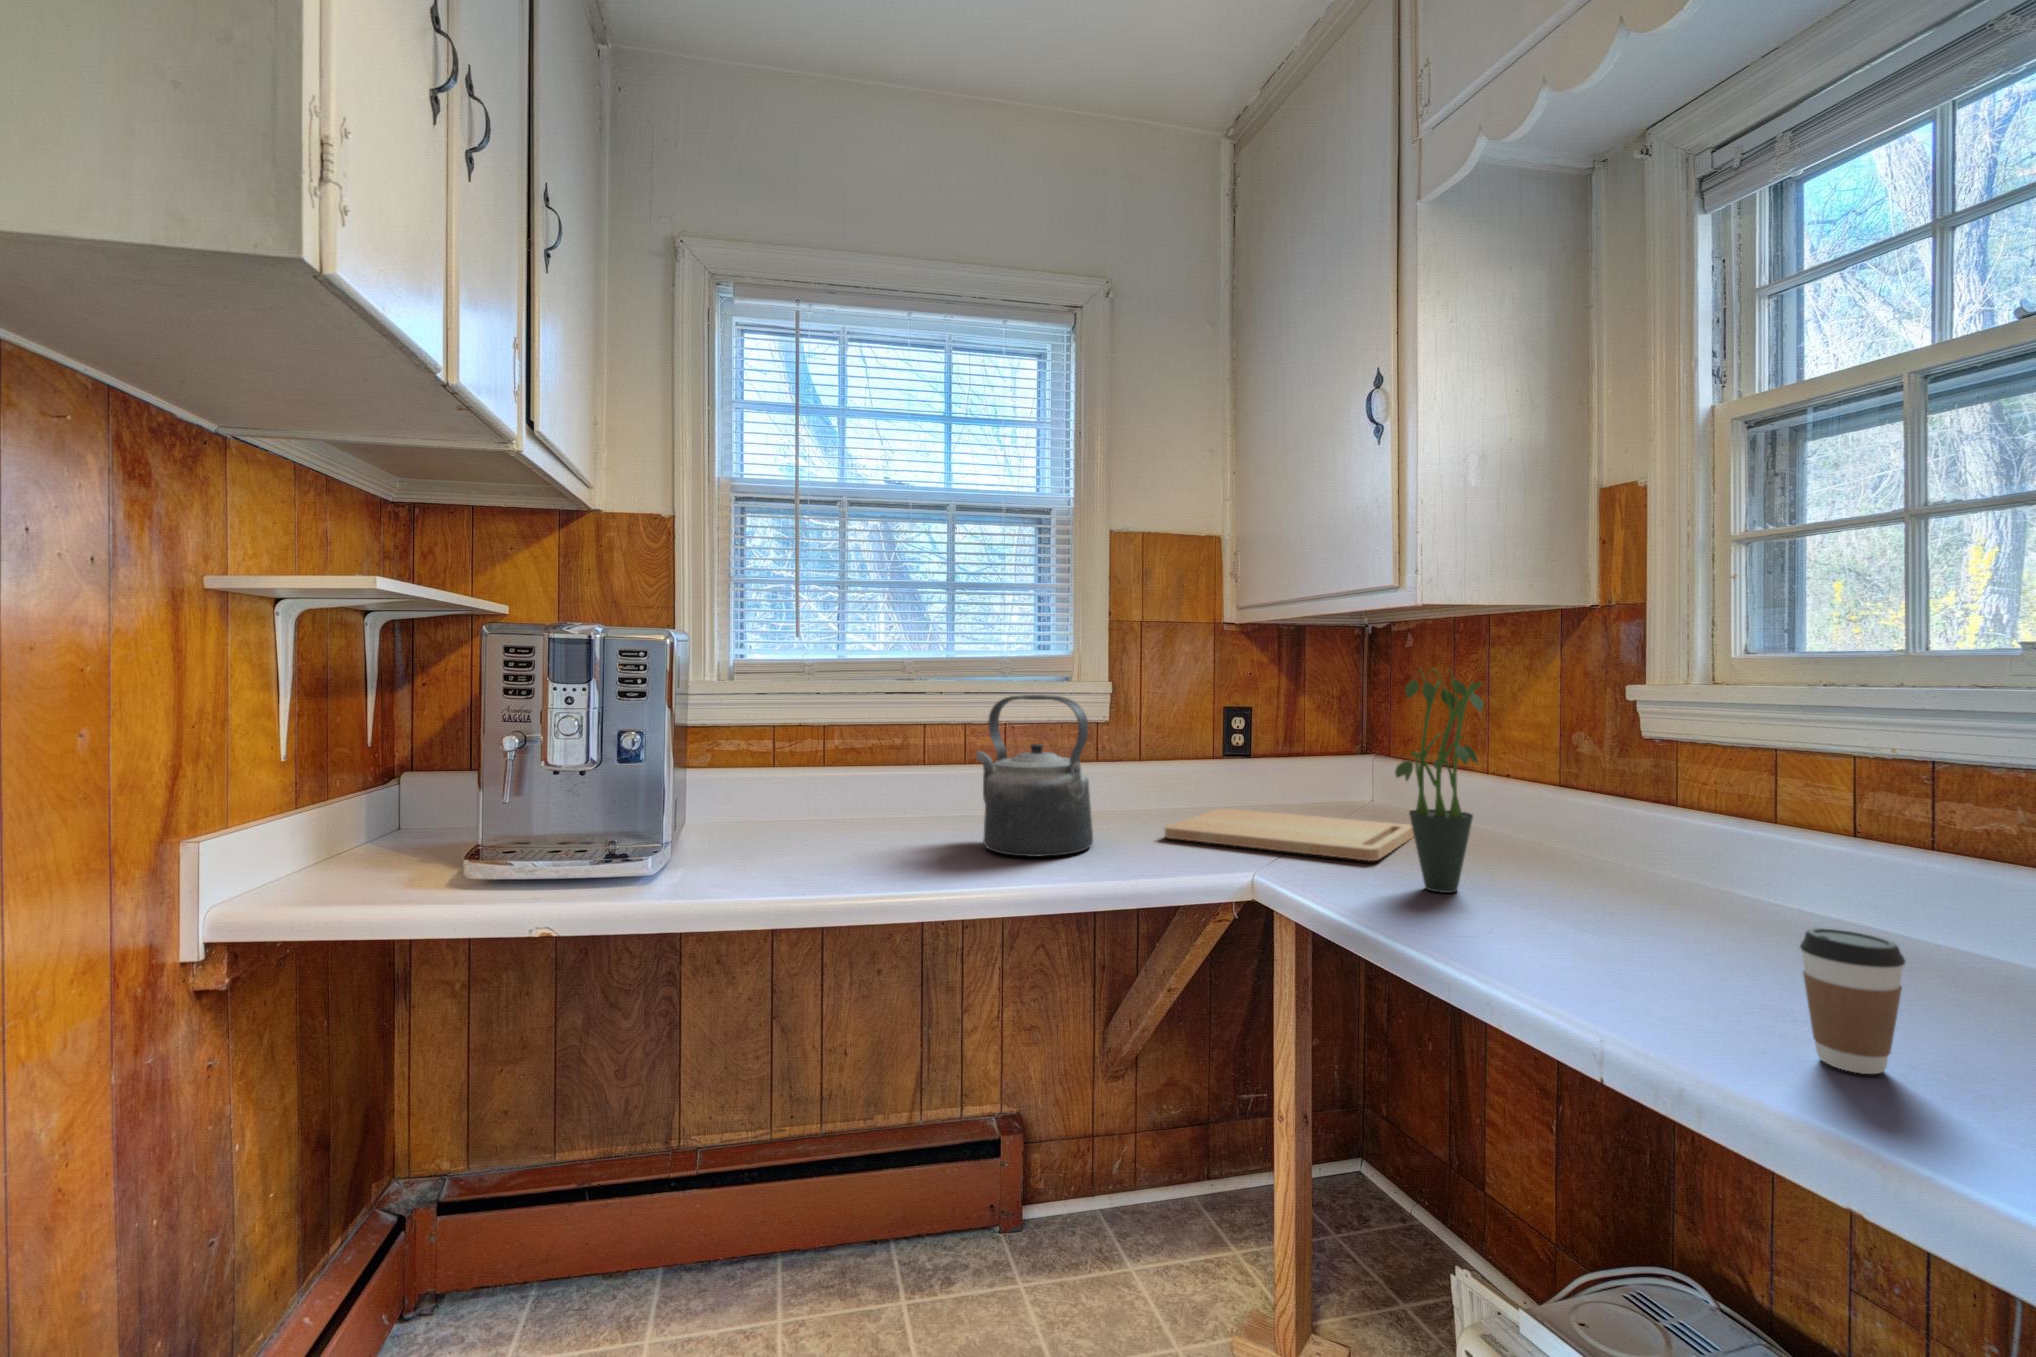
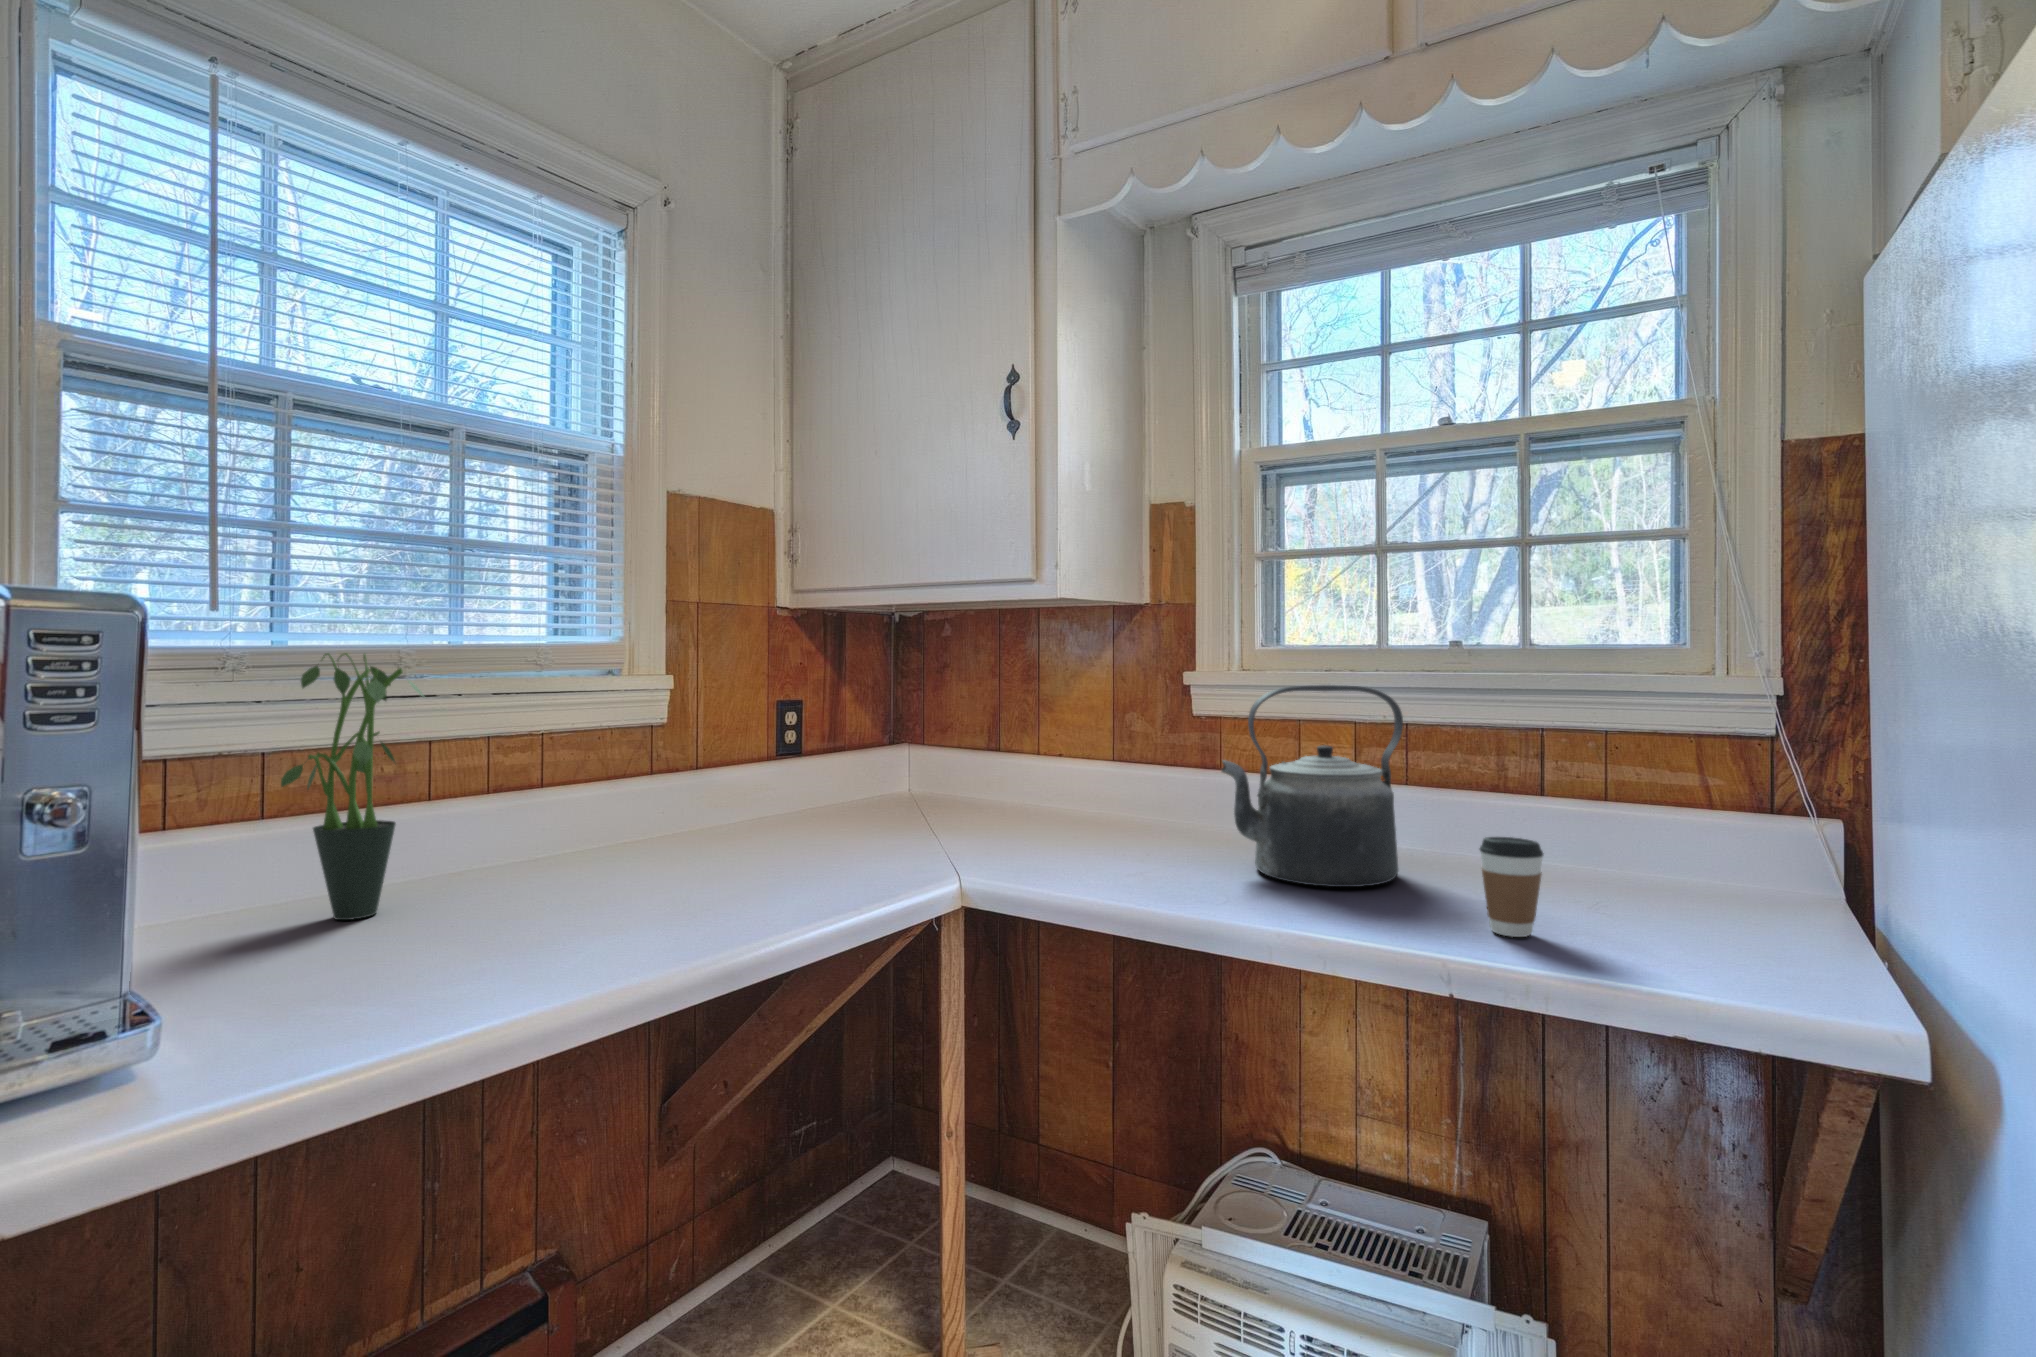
potted plant: present [1395,669,1484,893] -> present [281,653,424,920]
kettle: present [977,695,1093,857] -> present [1222,685,1403,887]
cutting board: present [1165,808,1414,861] -> none [779,810,1018,852]

